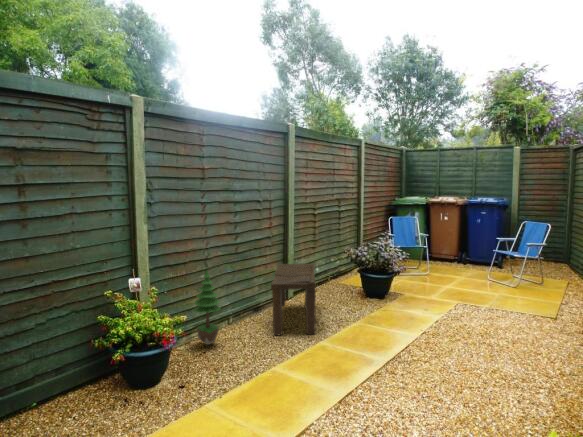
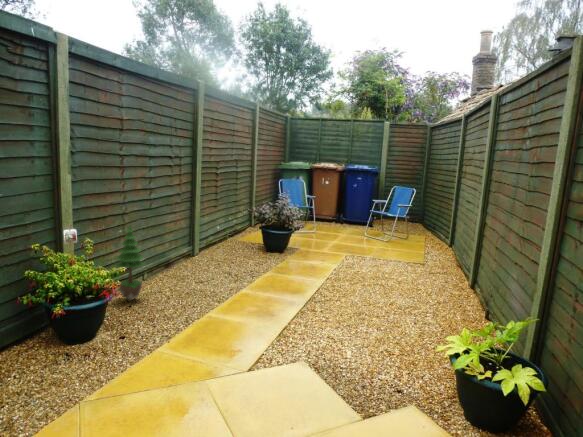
bench: present [271,264,316,335] -> none [187,221,235,288]

